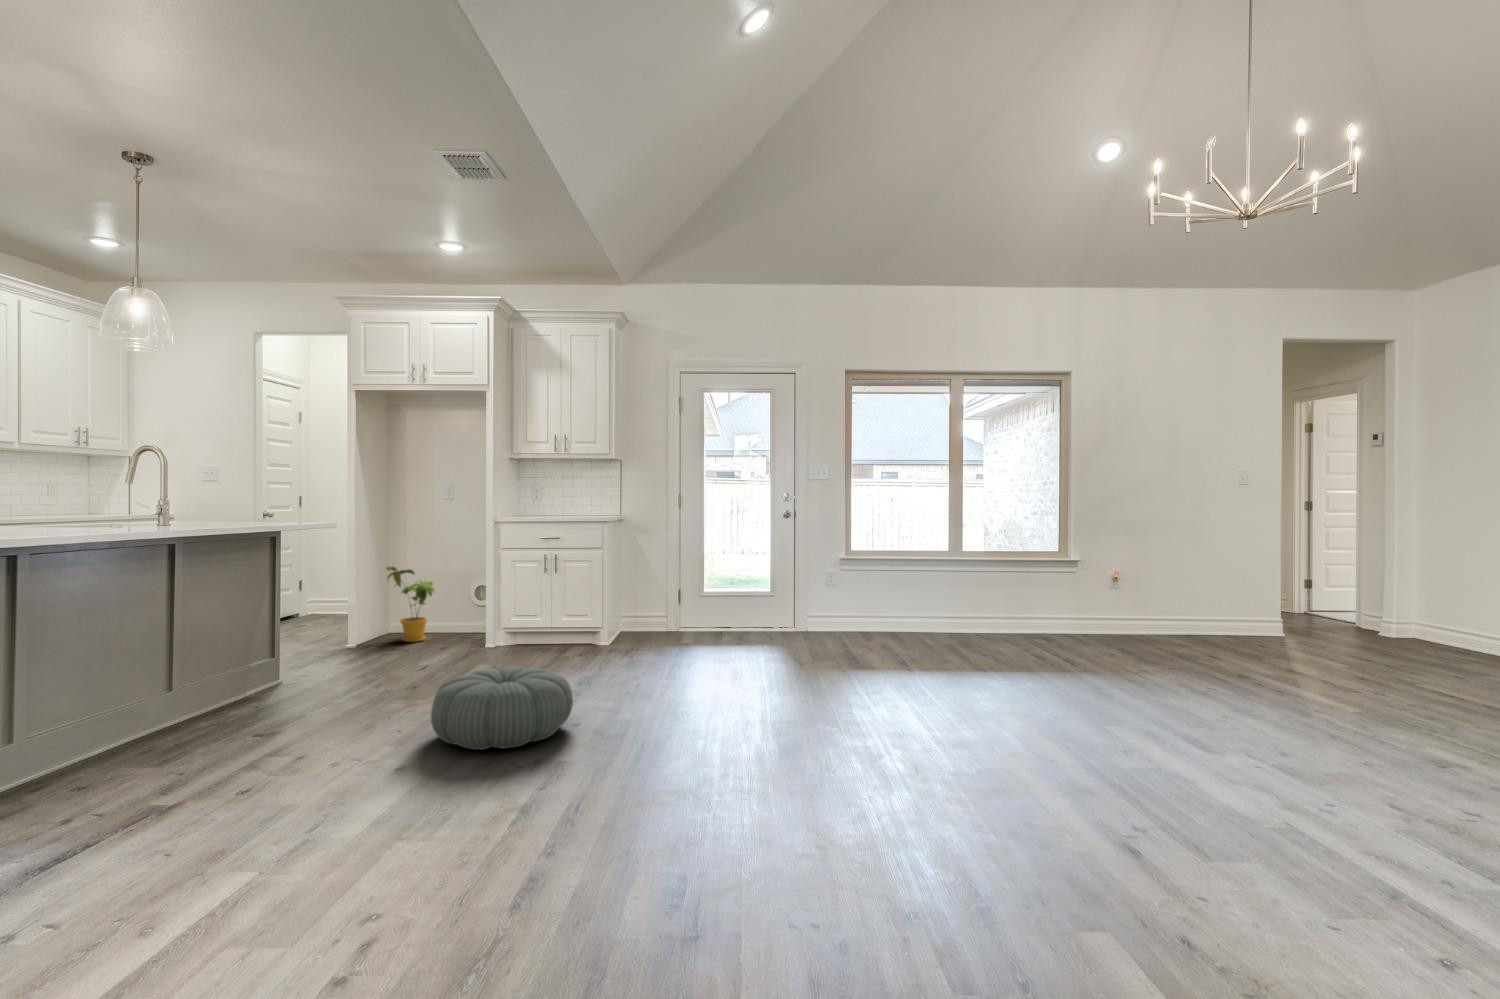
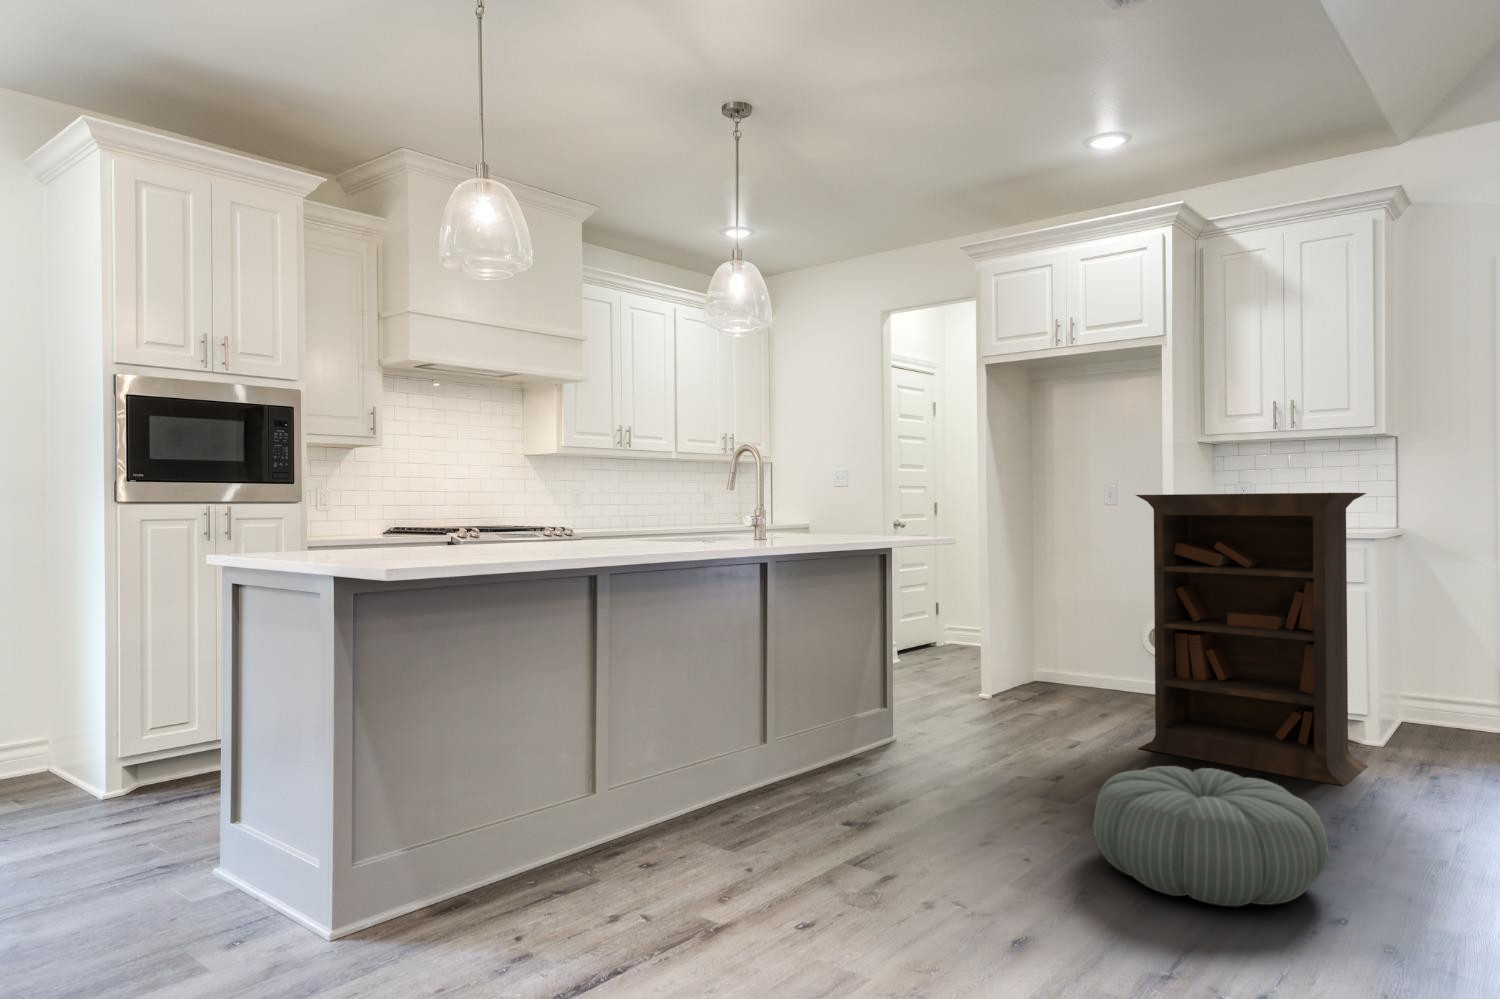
bookcase: none [465,493,603,669] -> present [1136,493,1367,786]
house plant: present [386,566,435,642] -> none [1030,593,1095,697]

